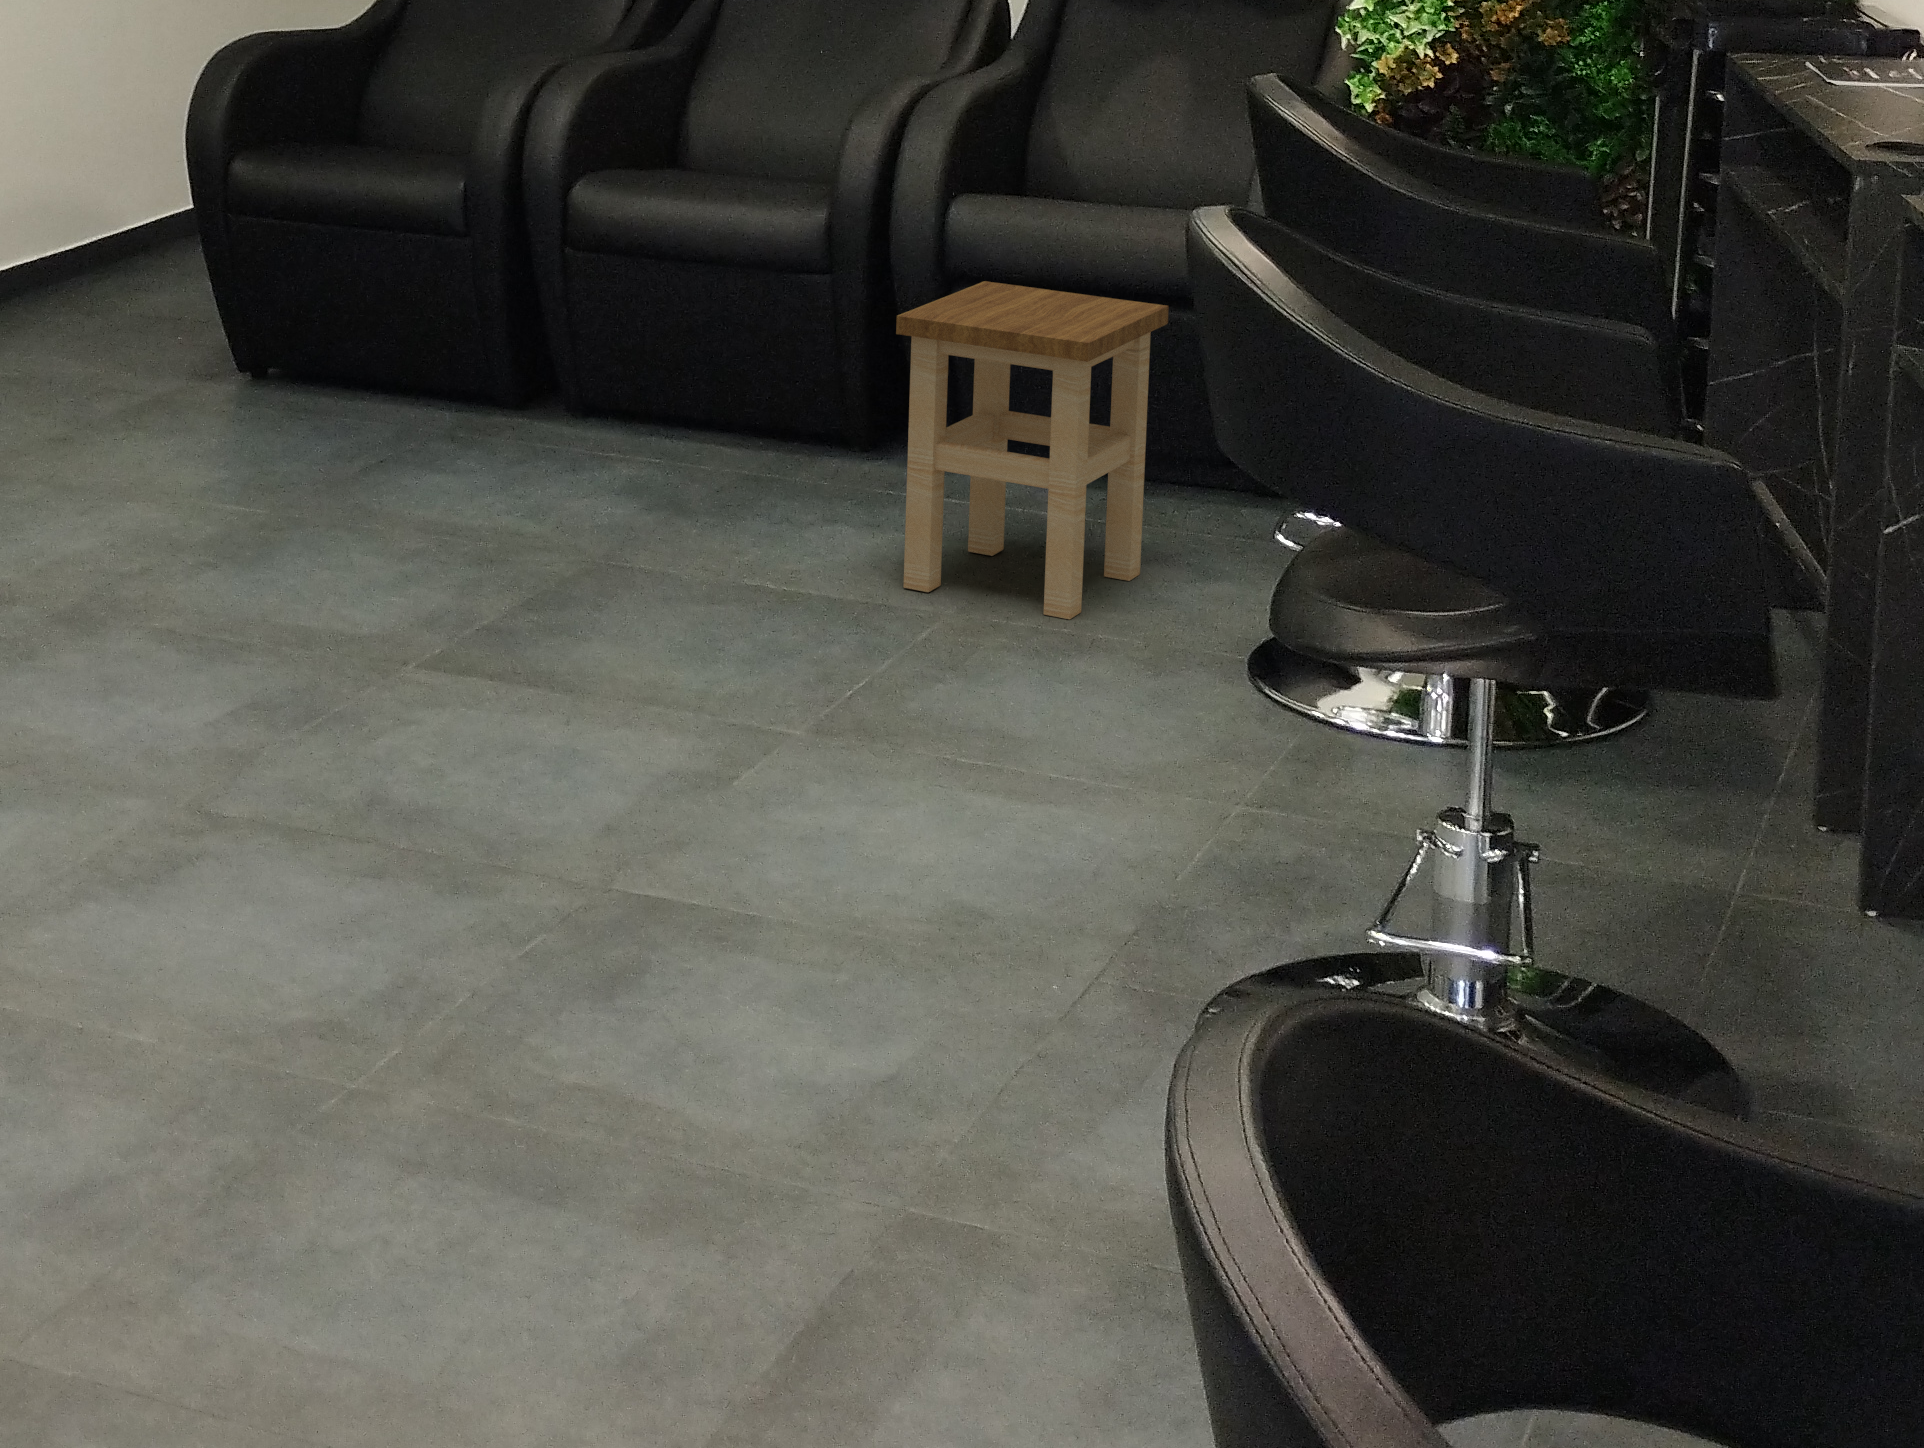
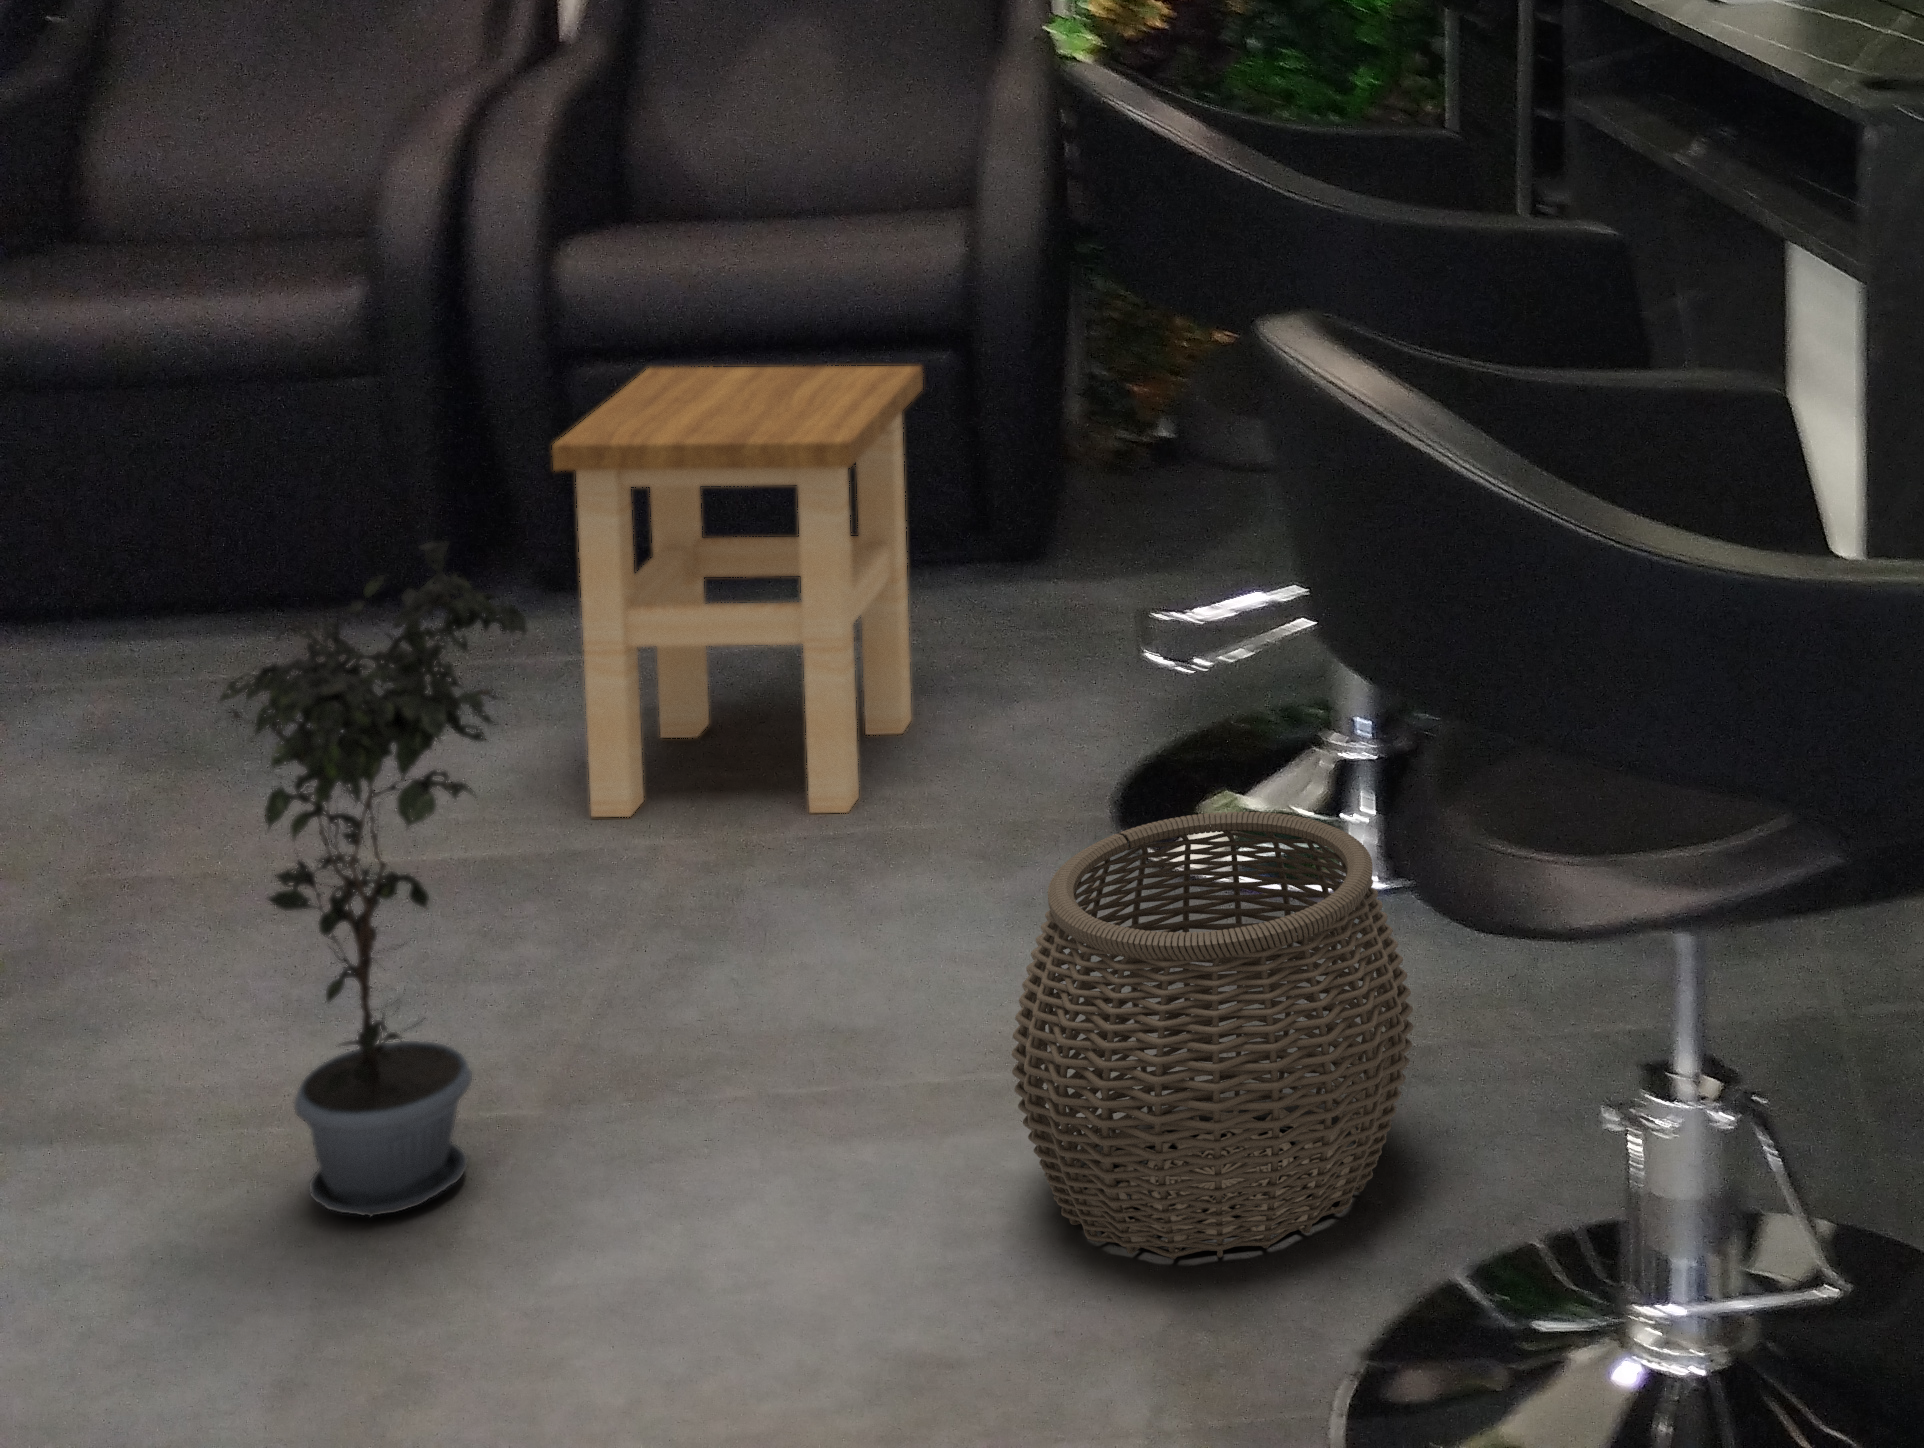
potted plant: none [616,330,807,768] -> present [214,542,527,1217]
woven basket: none [1068,615,1357,924] -> present [1011,812,1413,1260]

